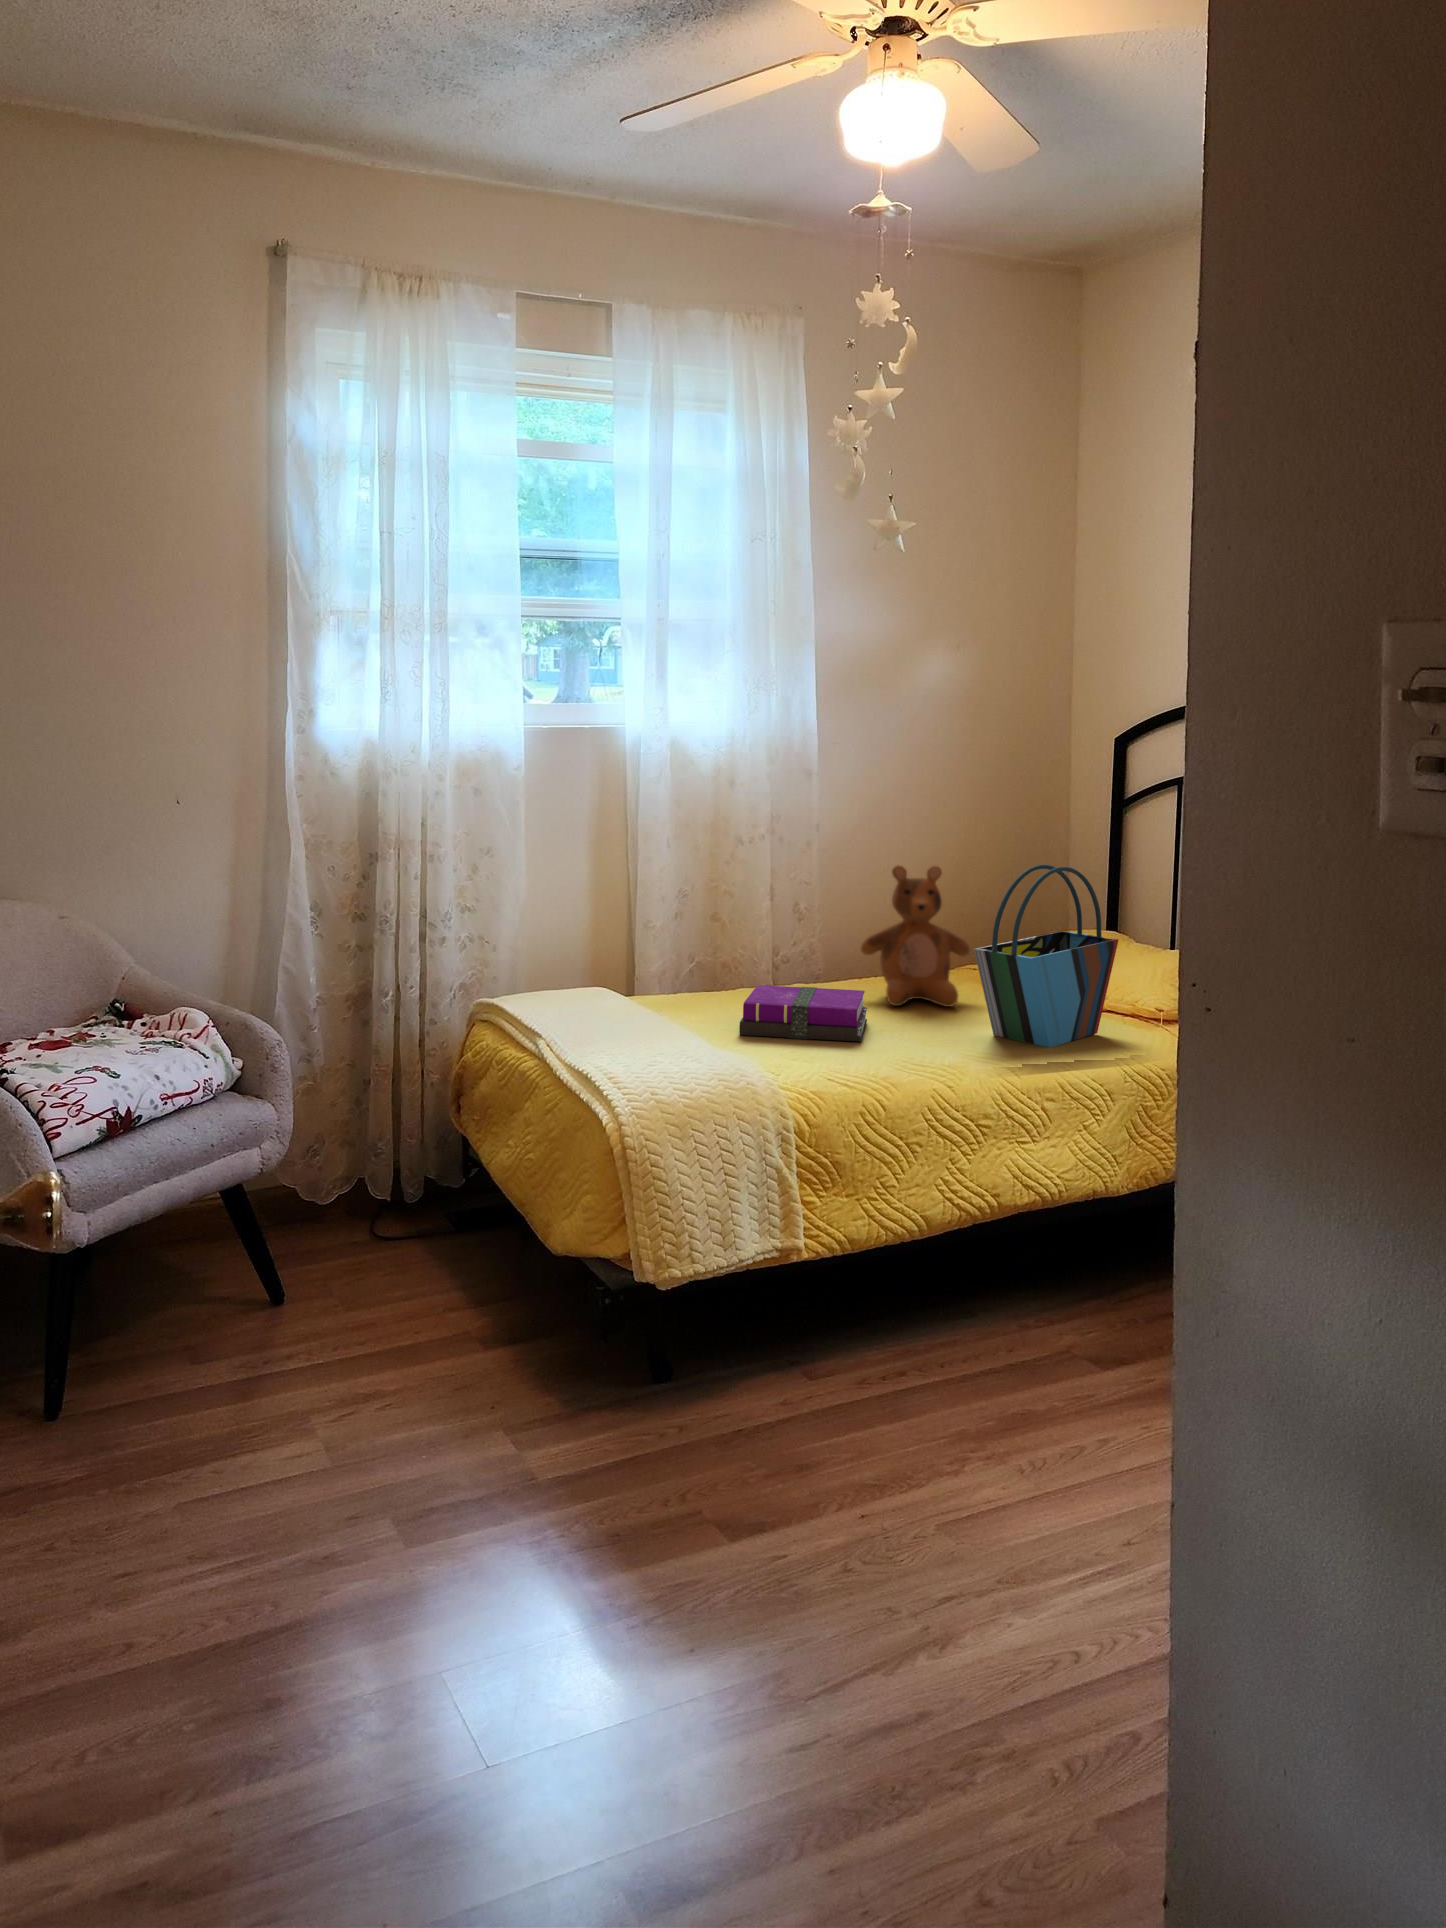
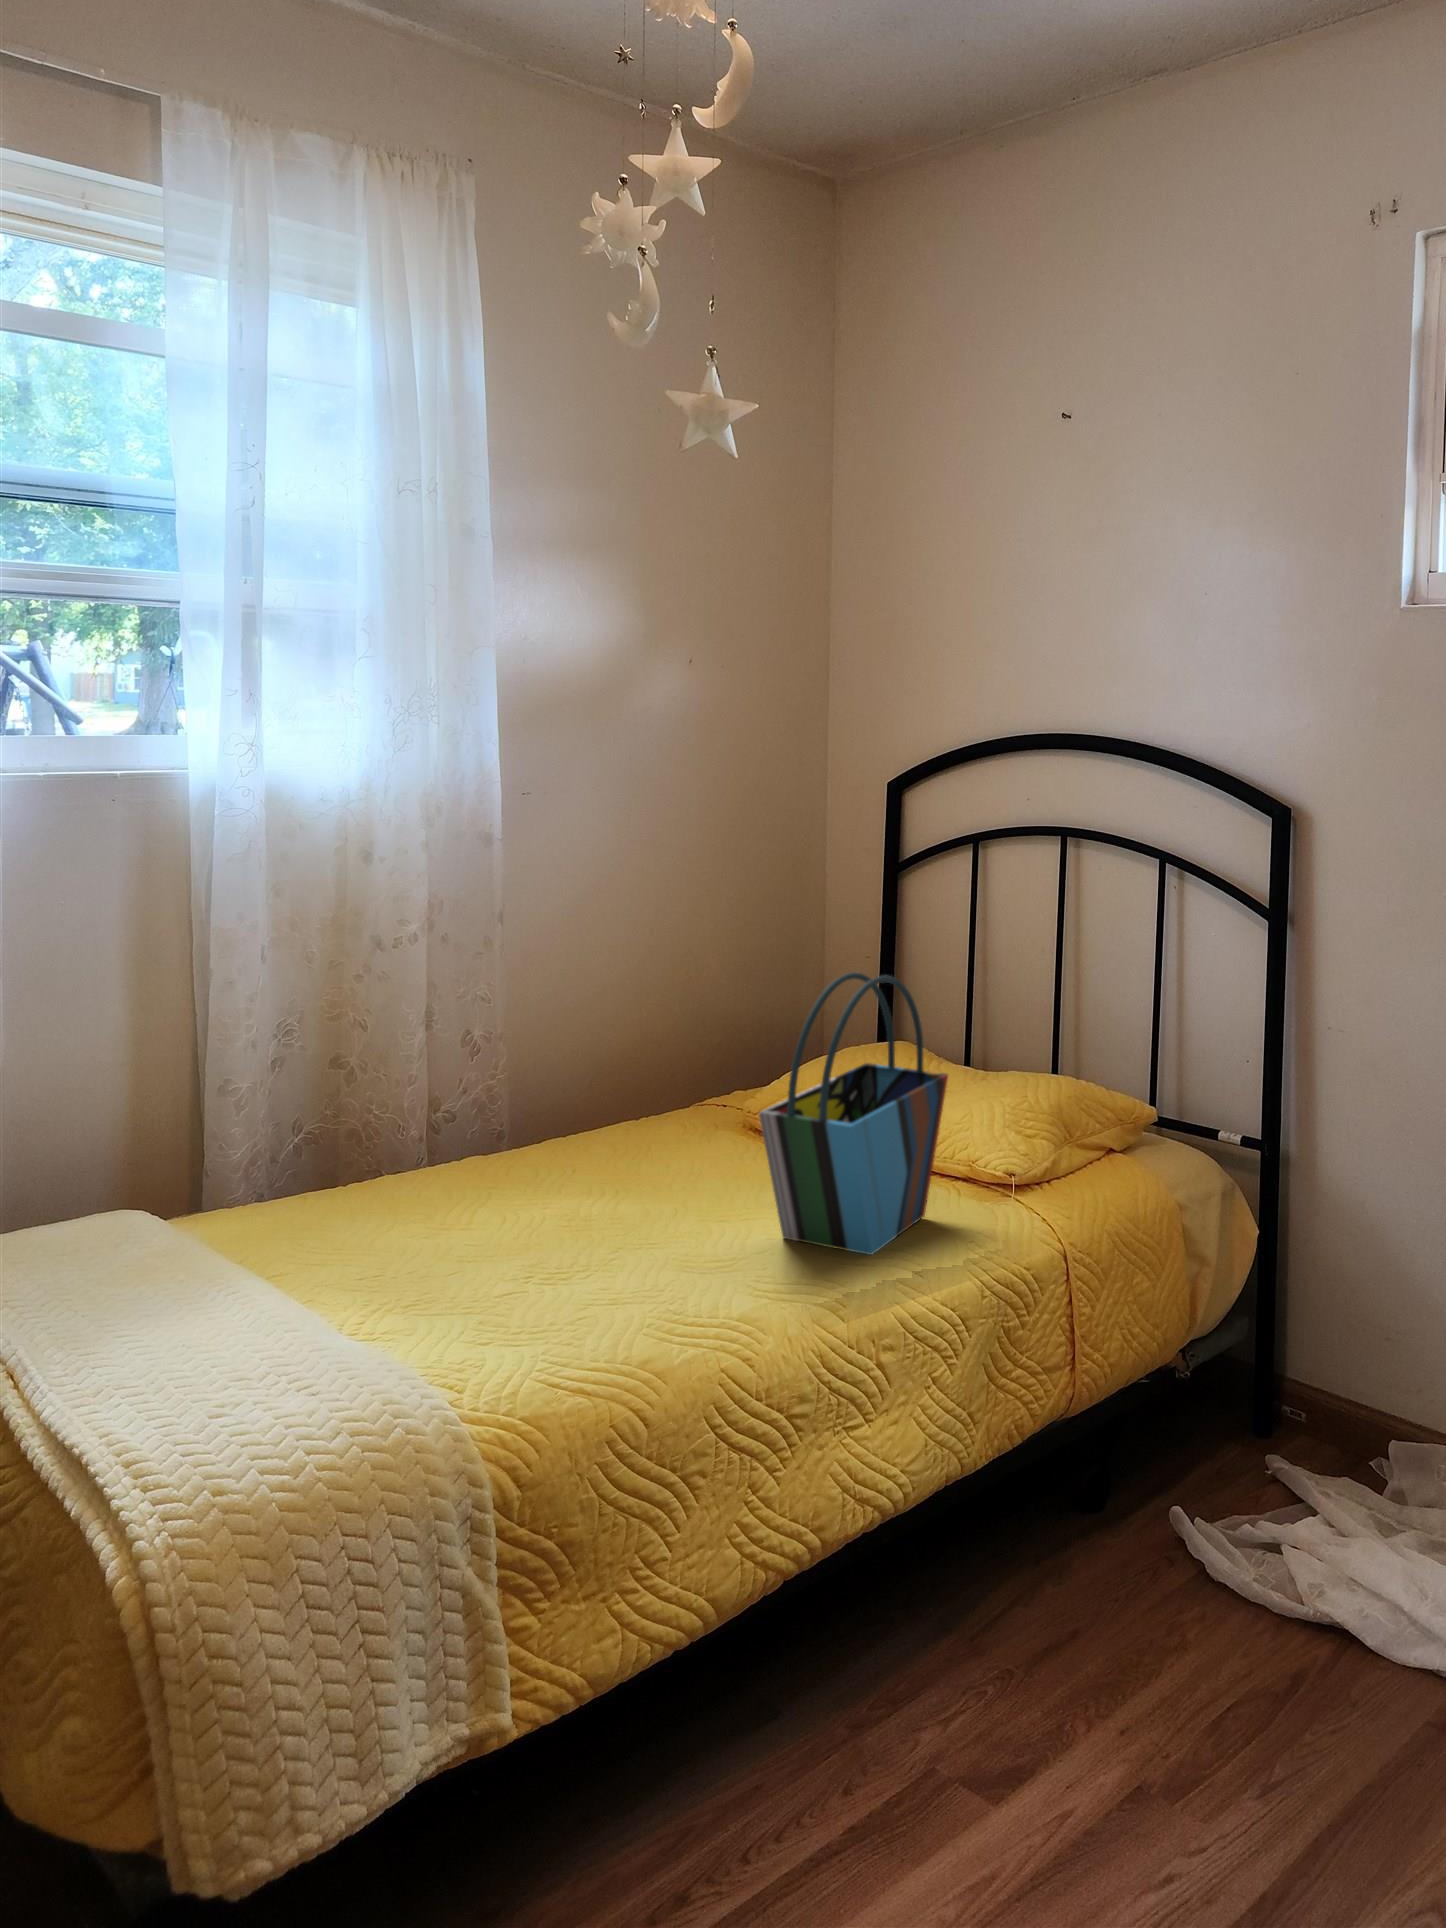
teddy bear: present [861,865,970,1007] -> none [562,970,724,1191]
notebook: present [739,985,867,1042] -> none [377,1183,586,1290]

